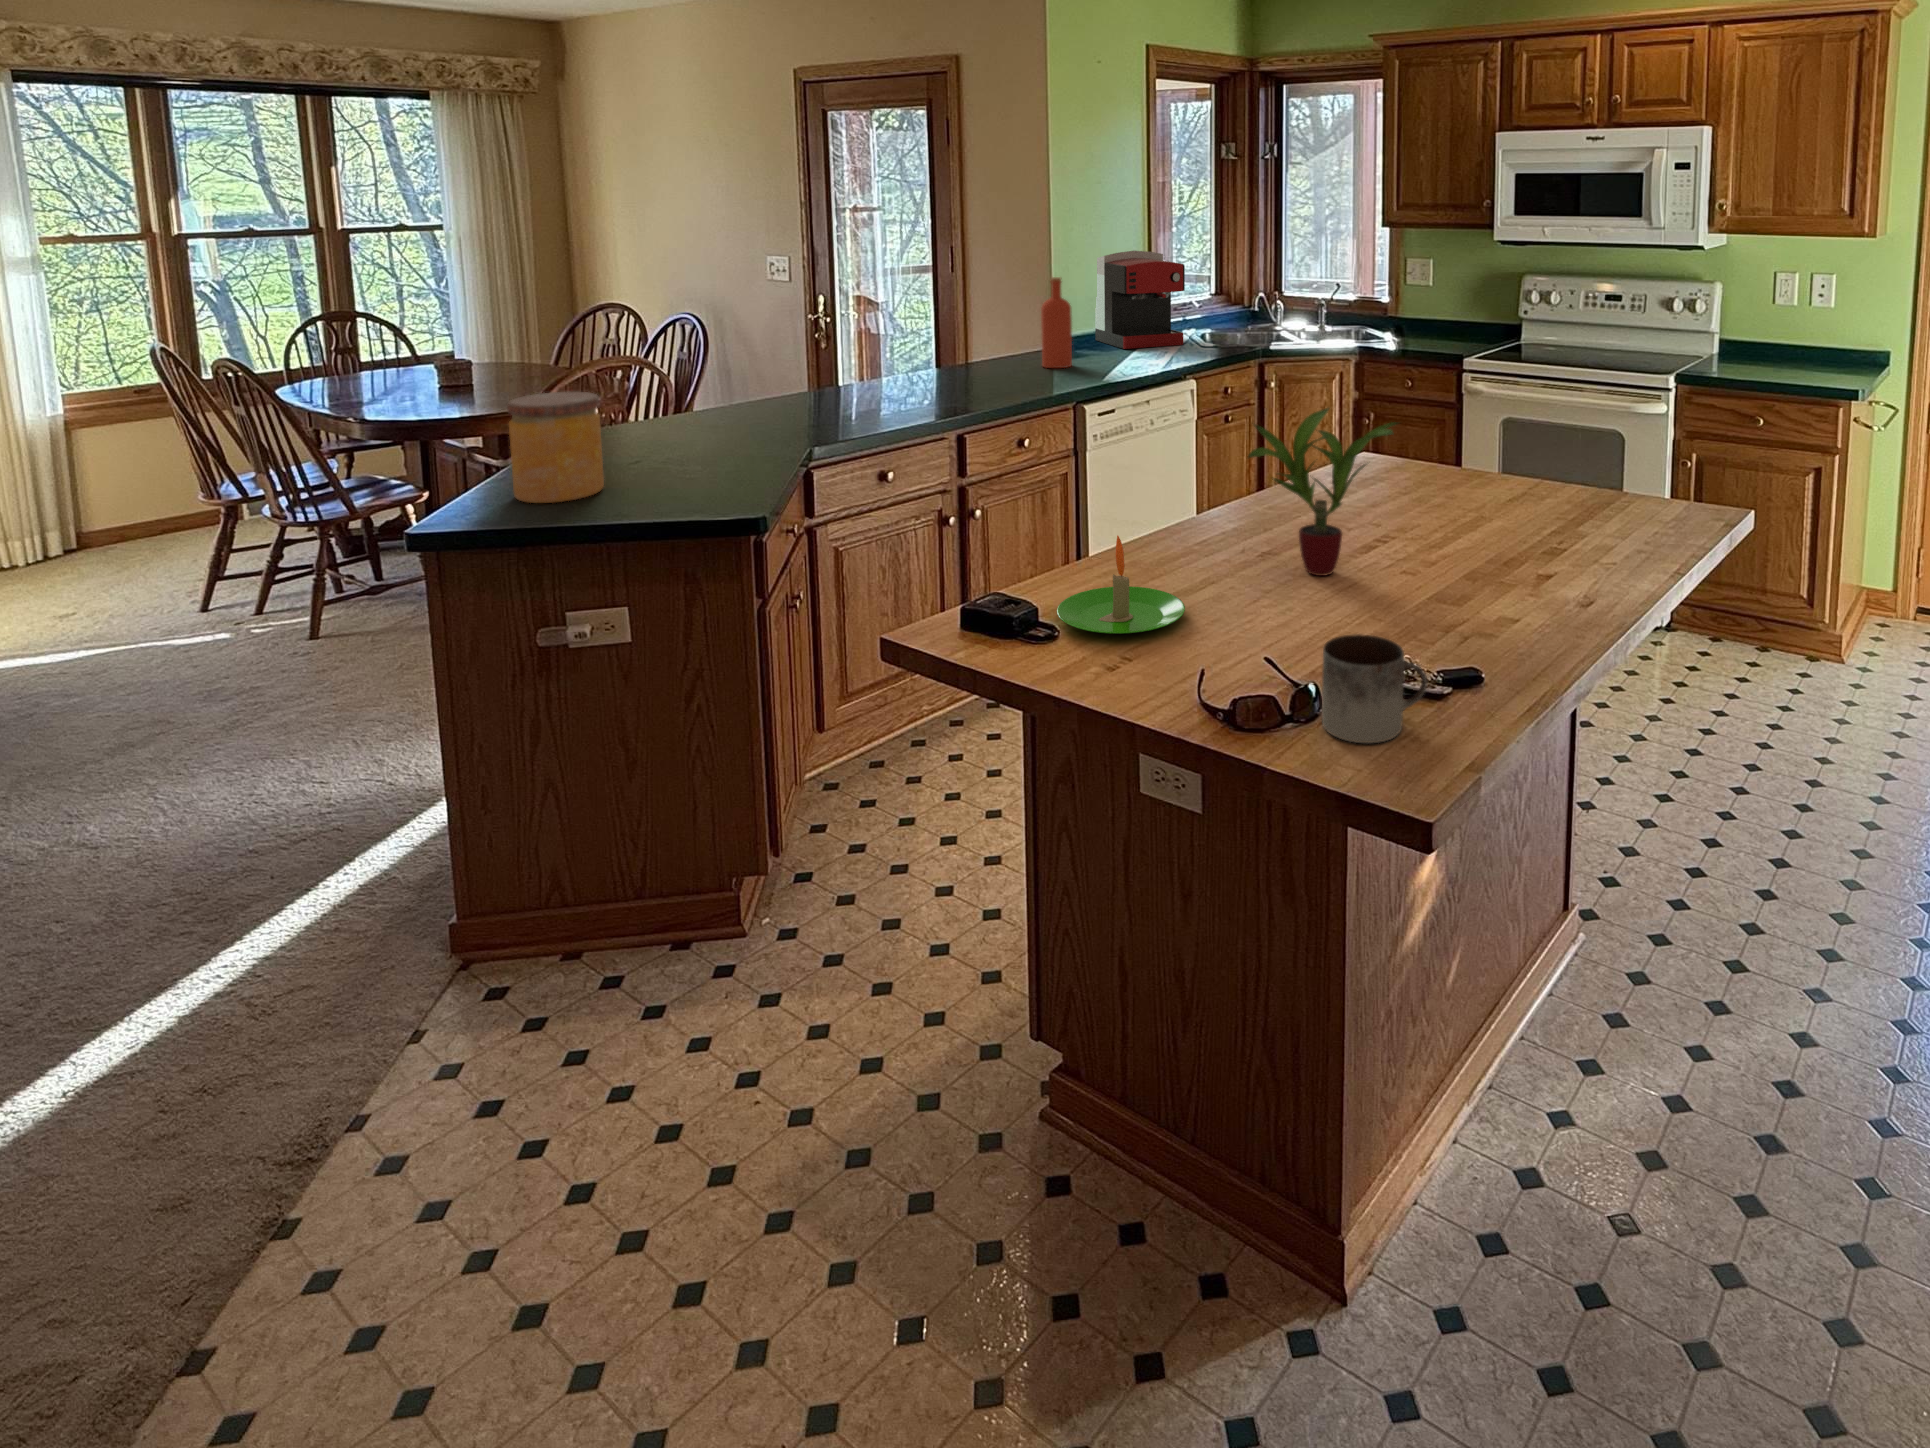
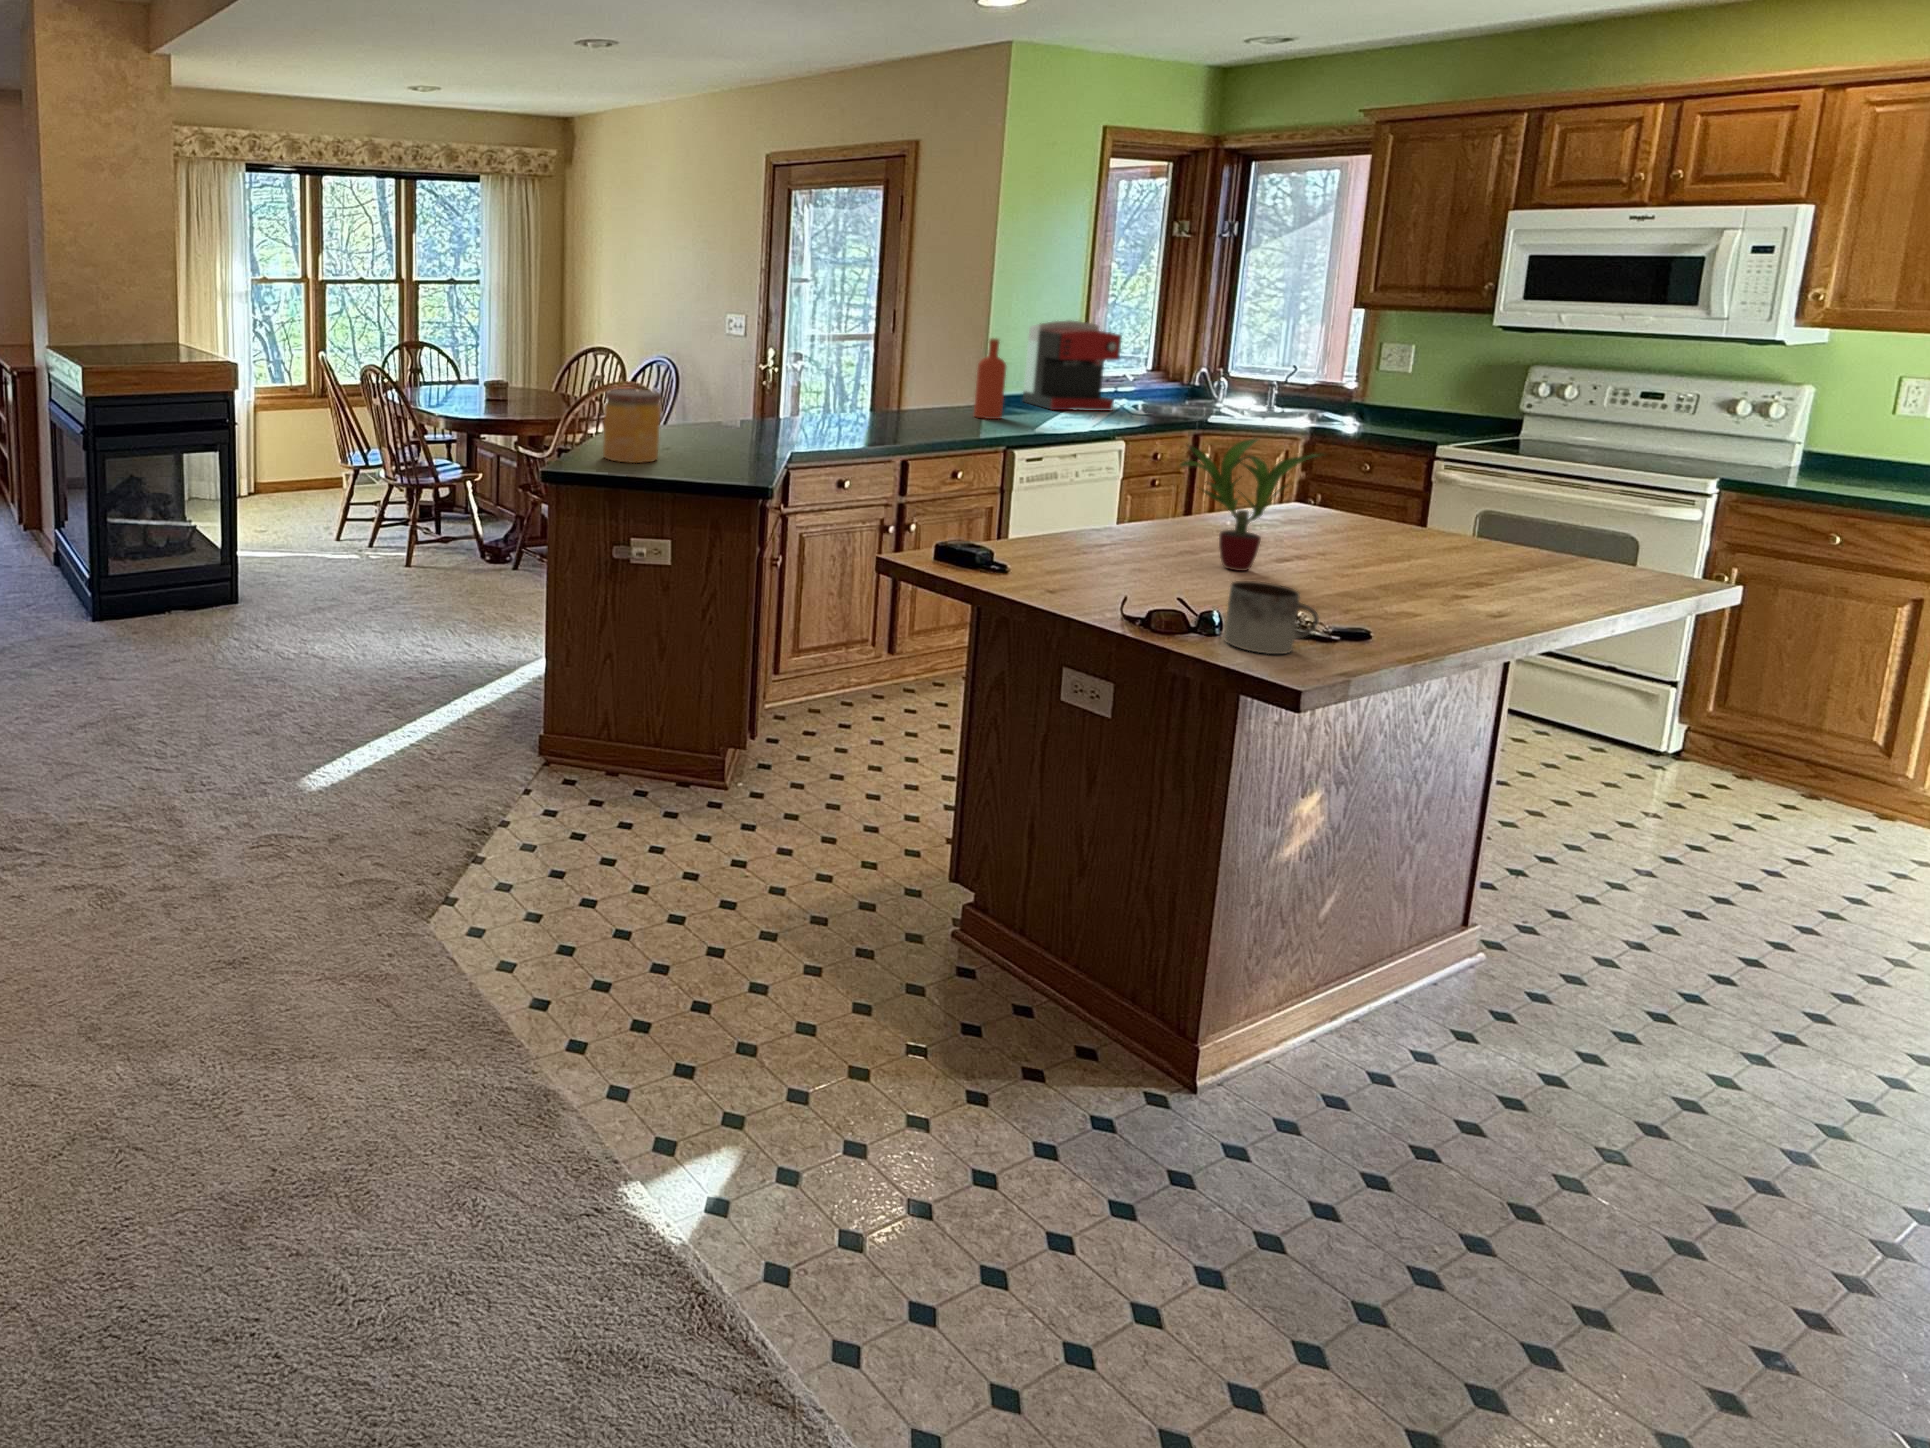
candle: present [1057,536,1185,634] -> none [1009,509,1114,578]

